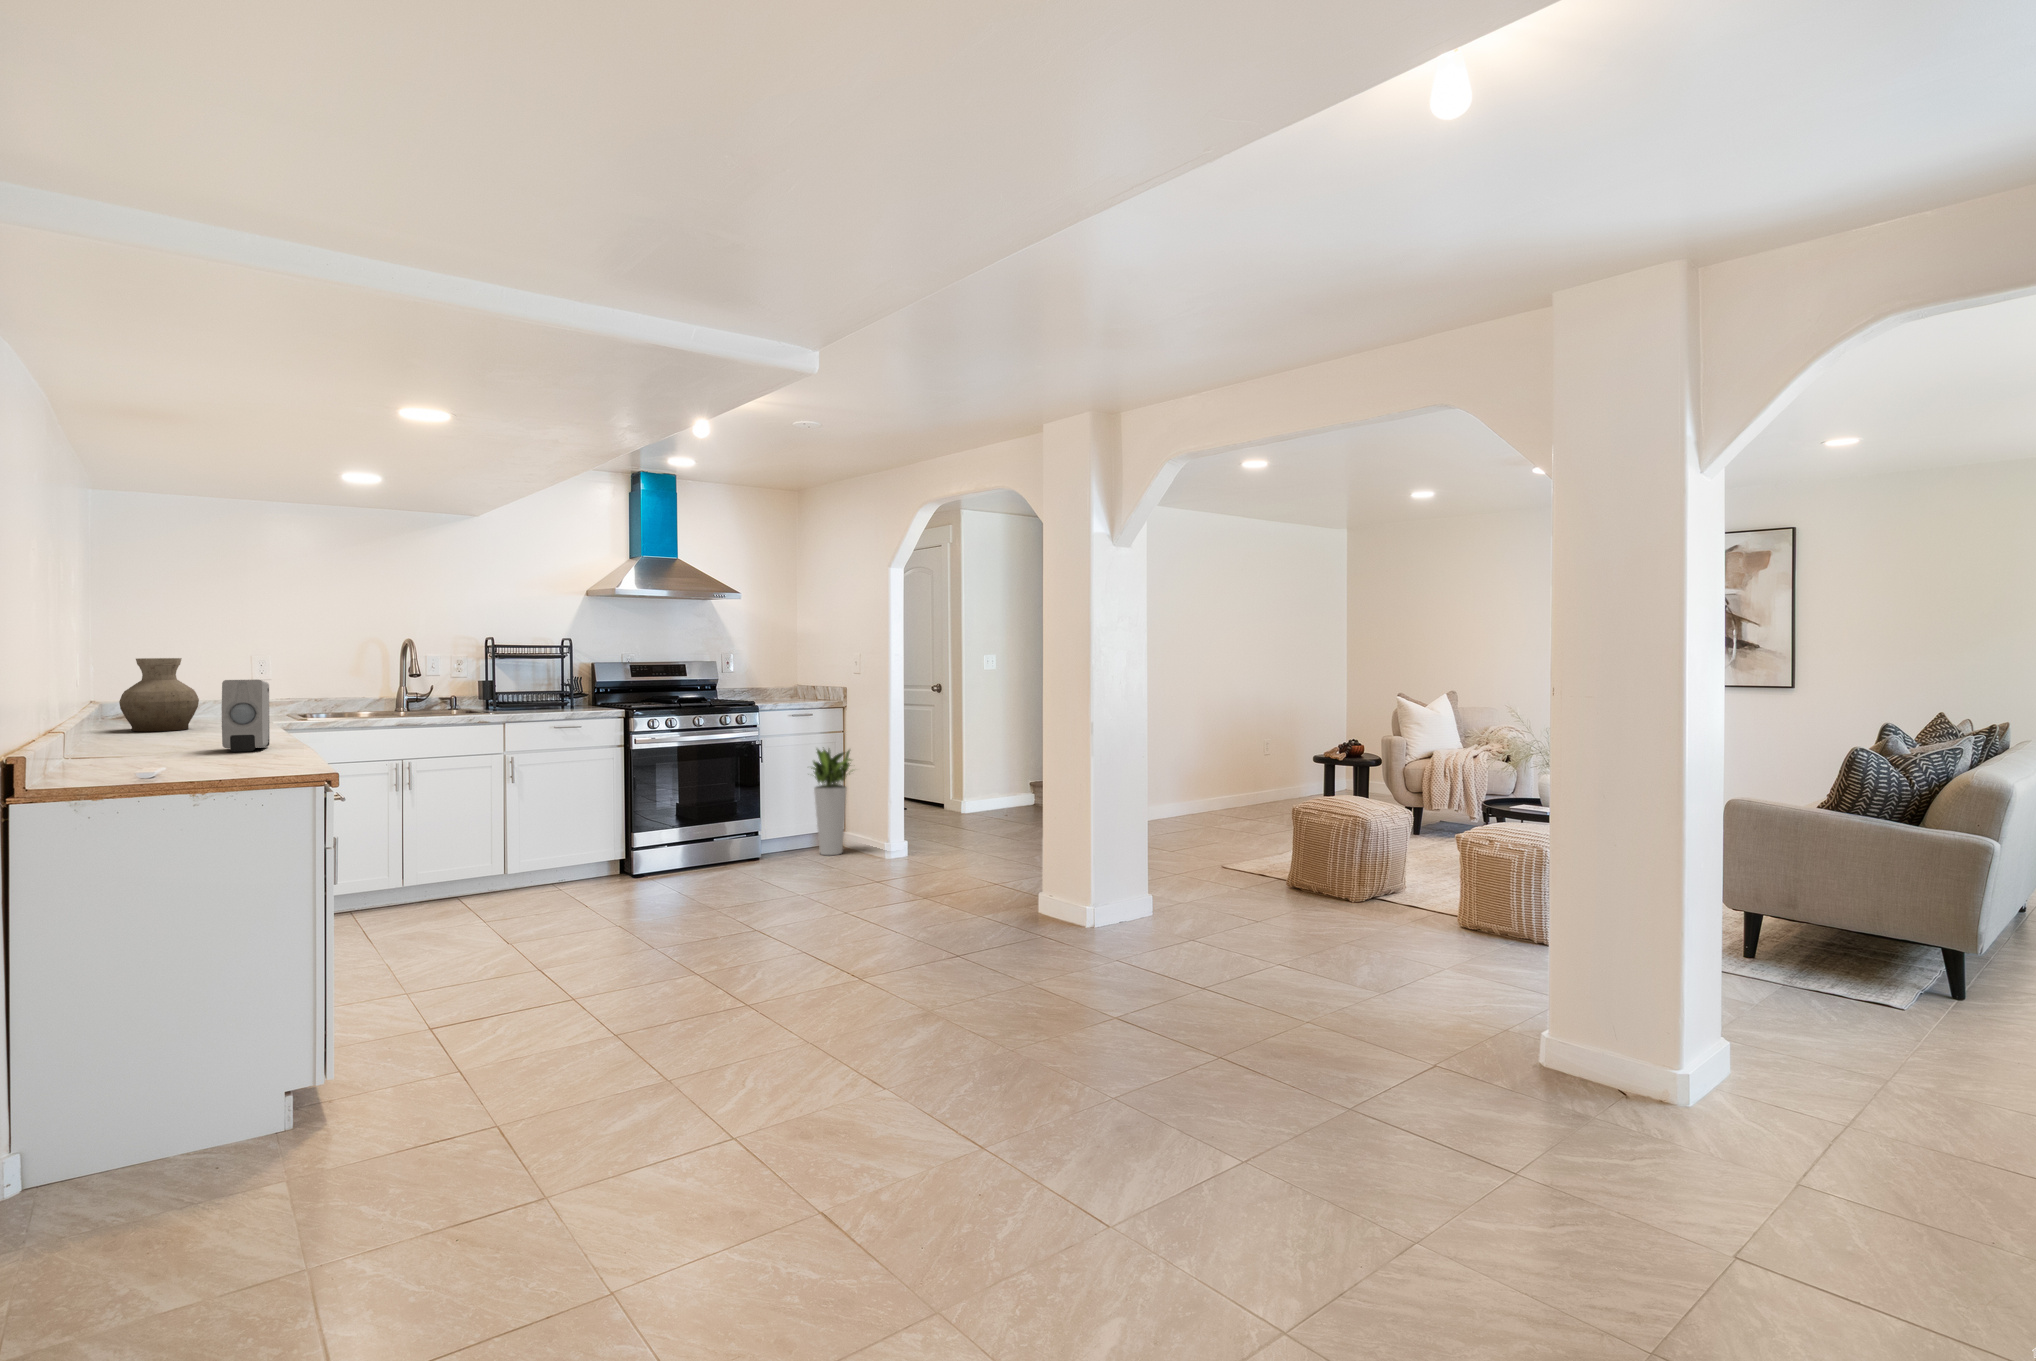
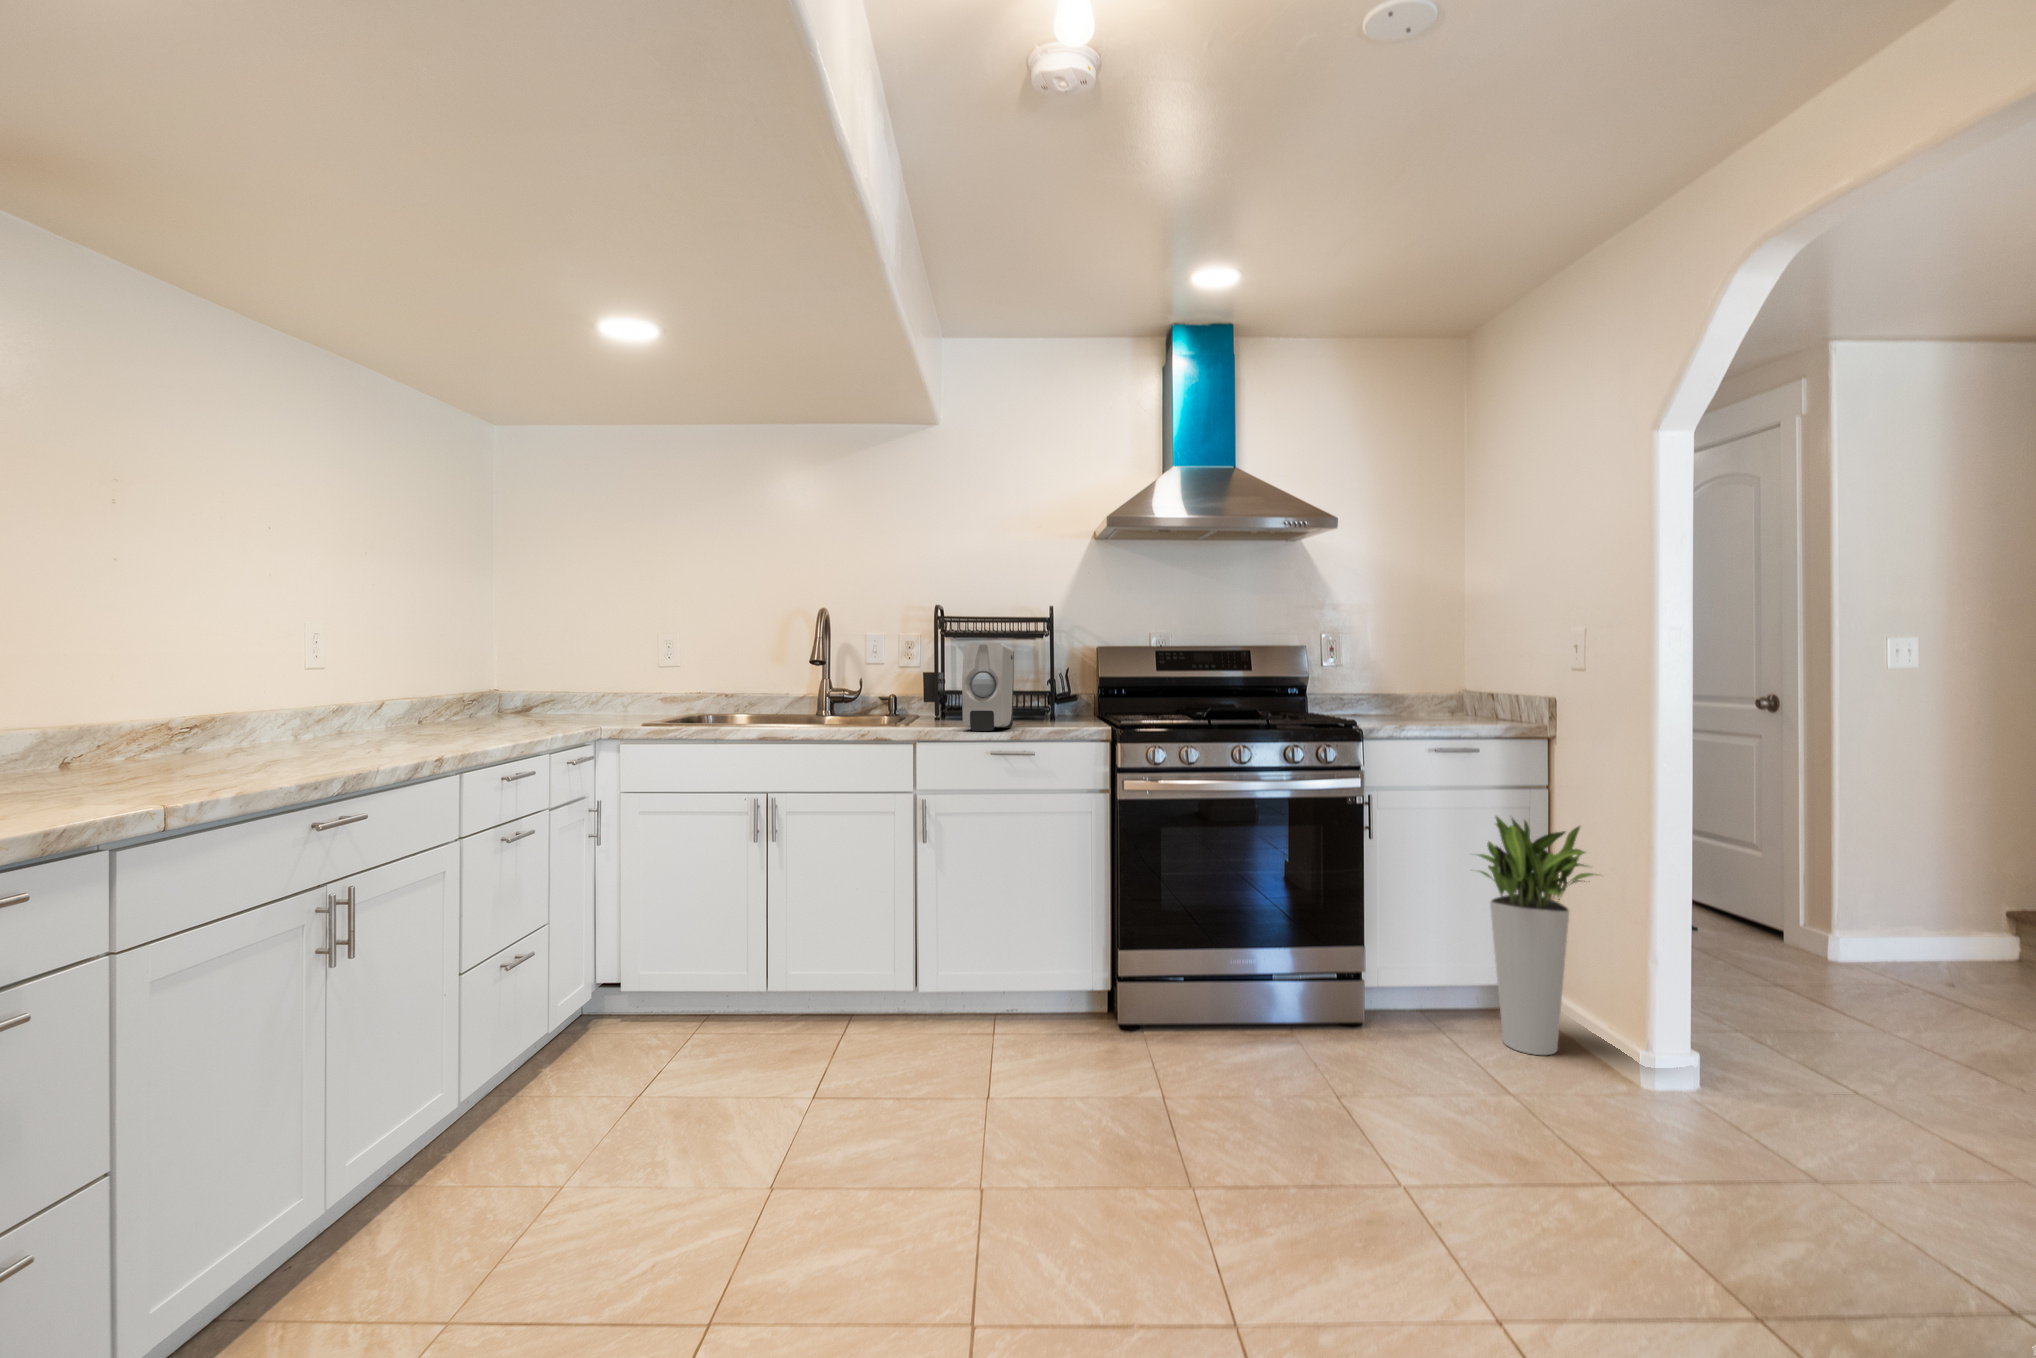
vase: present [119,658,199,731] -> none [407,628,512,732]
soap dispenser: present [222,680,269,752] -> present [962,643,1014,731]

